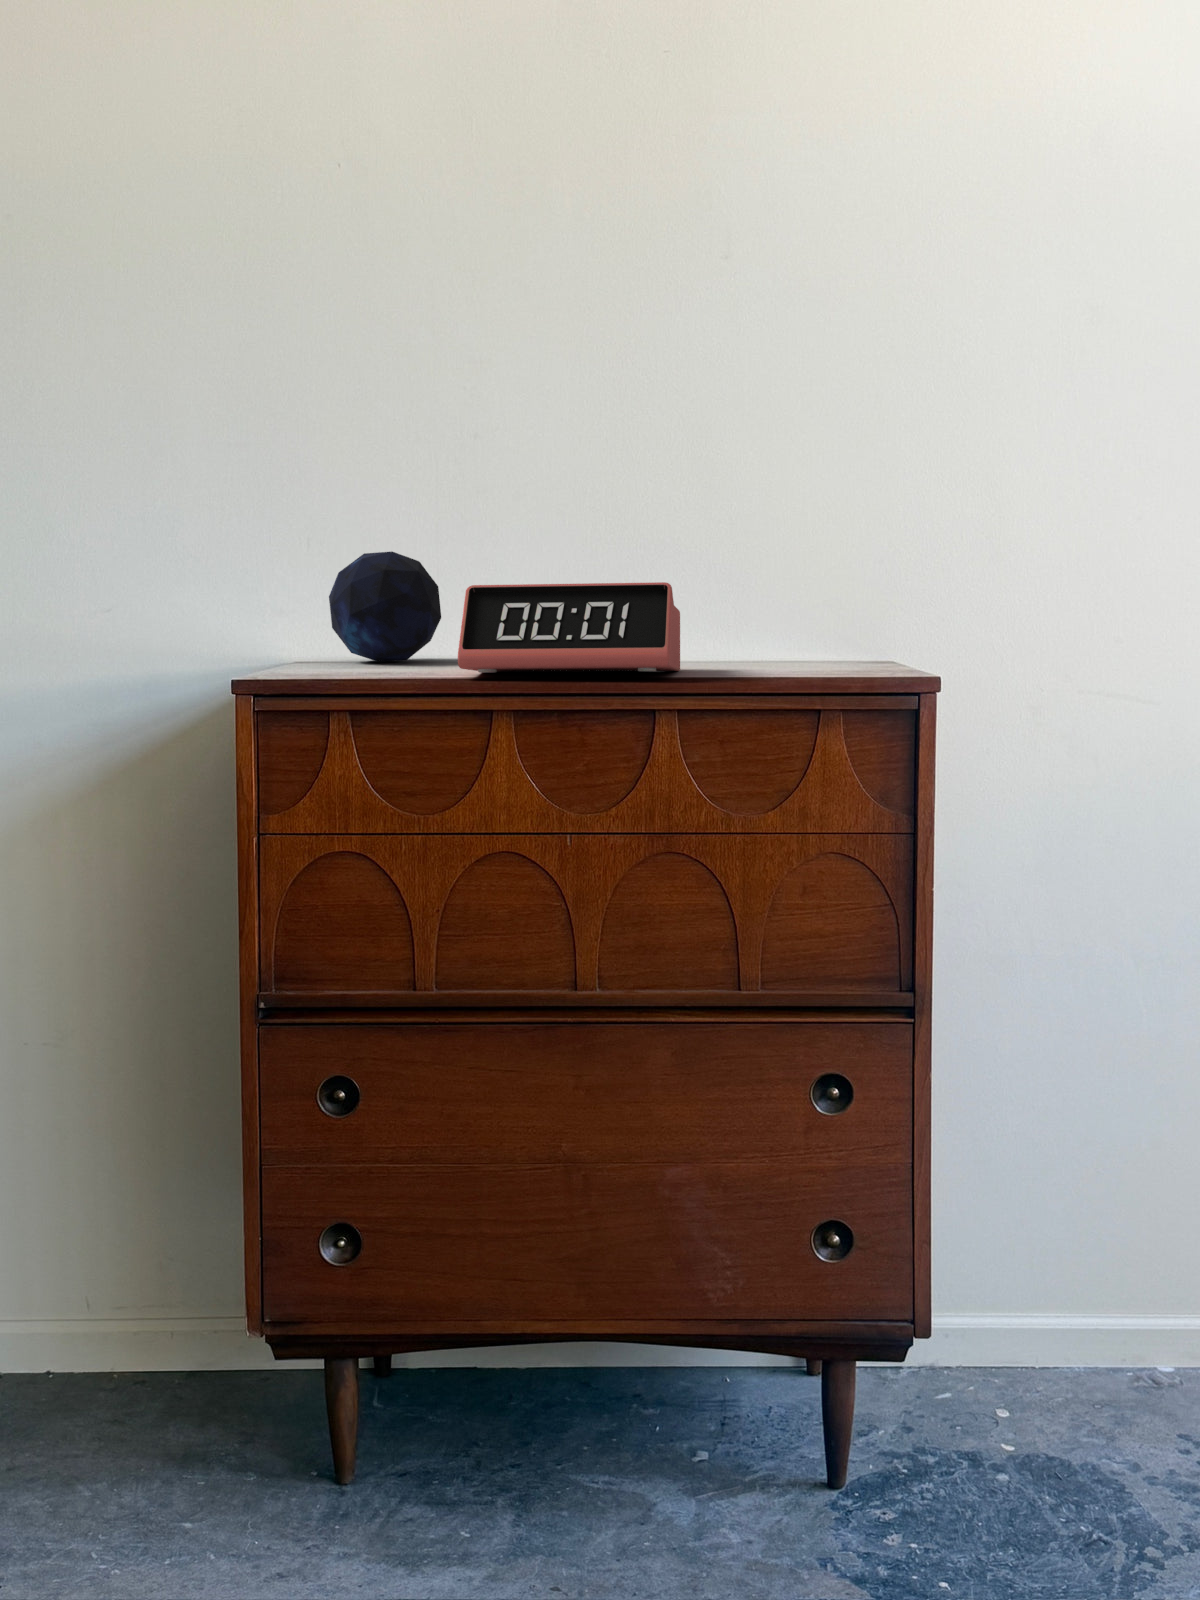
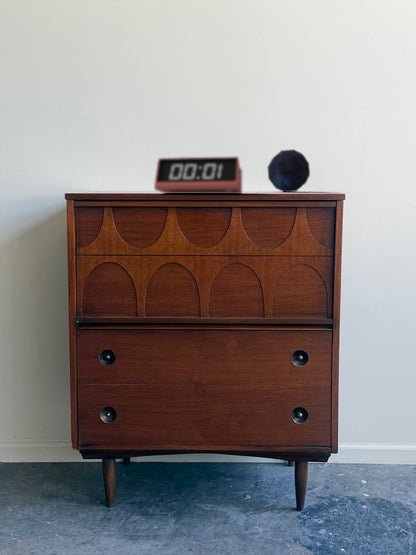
decorative orb: present [329,552,441,661] -> present [268,150,310,192]

